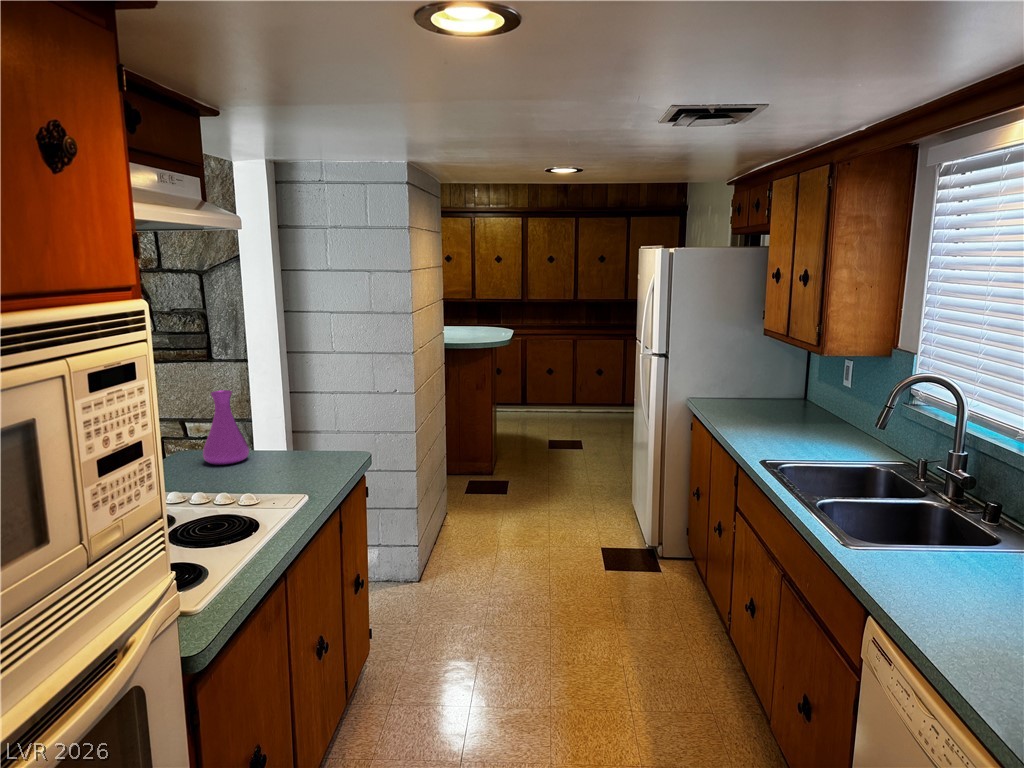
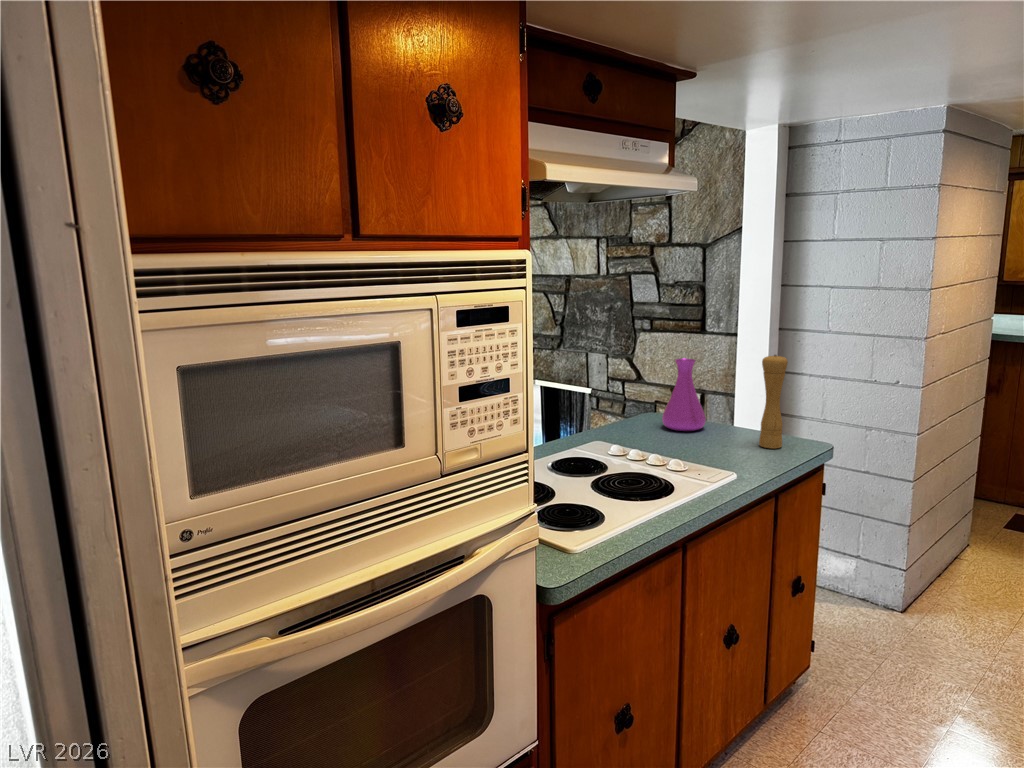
pepper mill: none [305,378,330,465] -> present [759,355,788,448]

